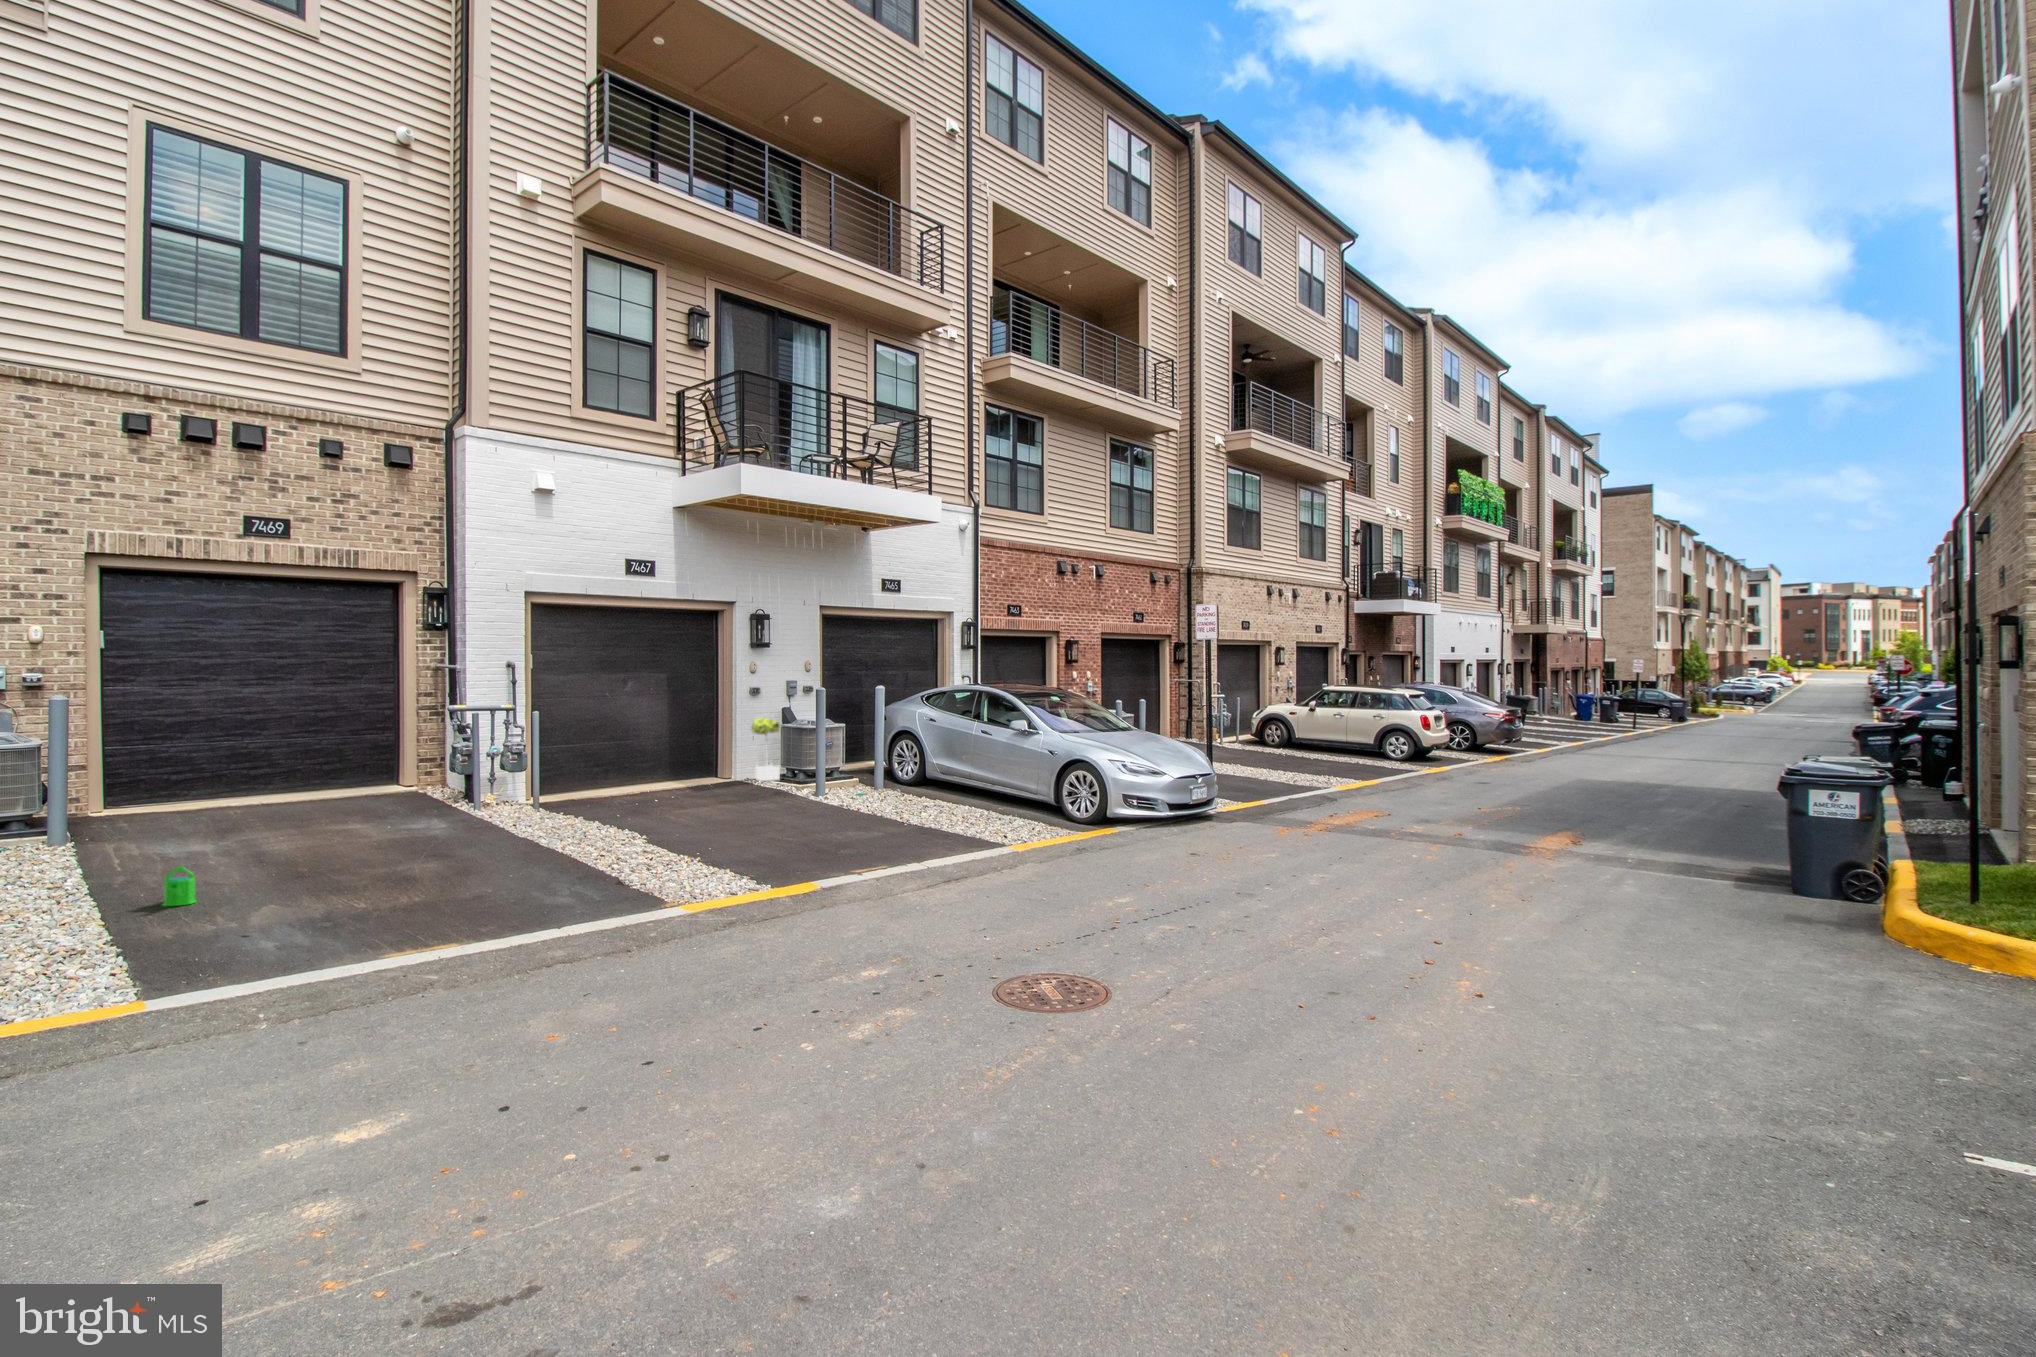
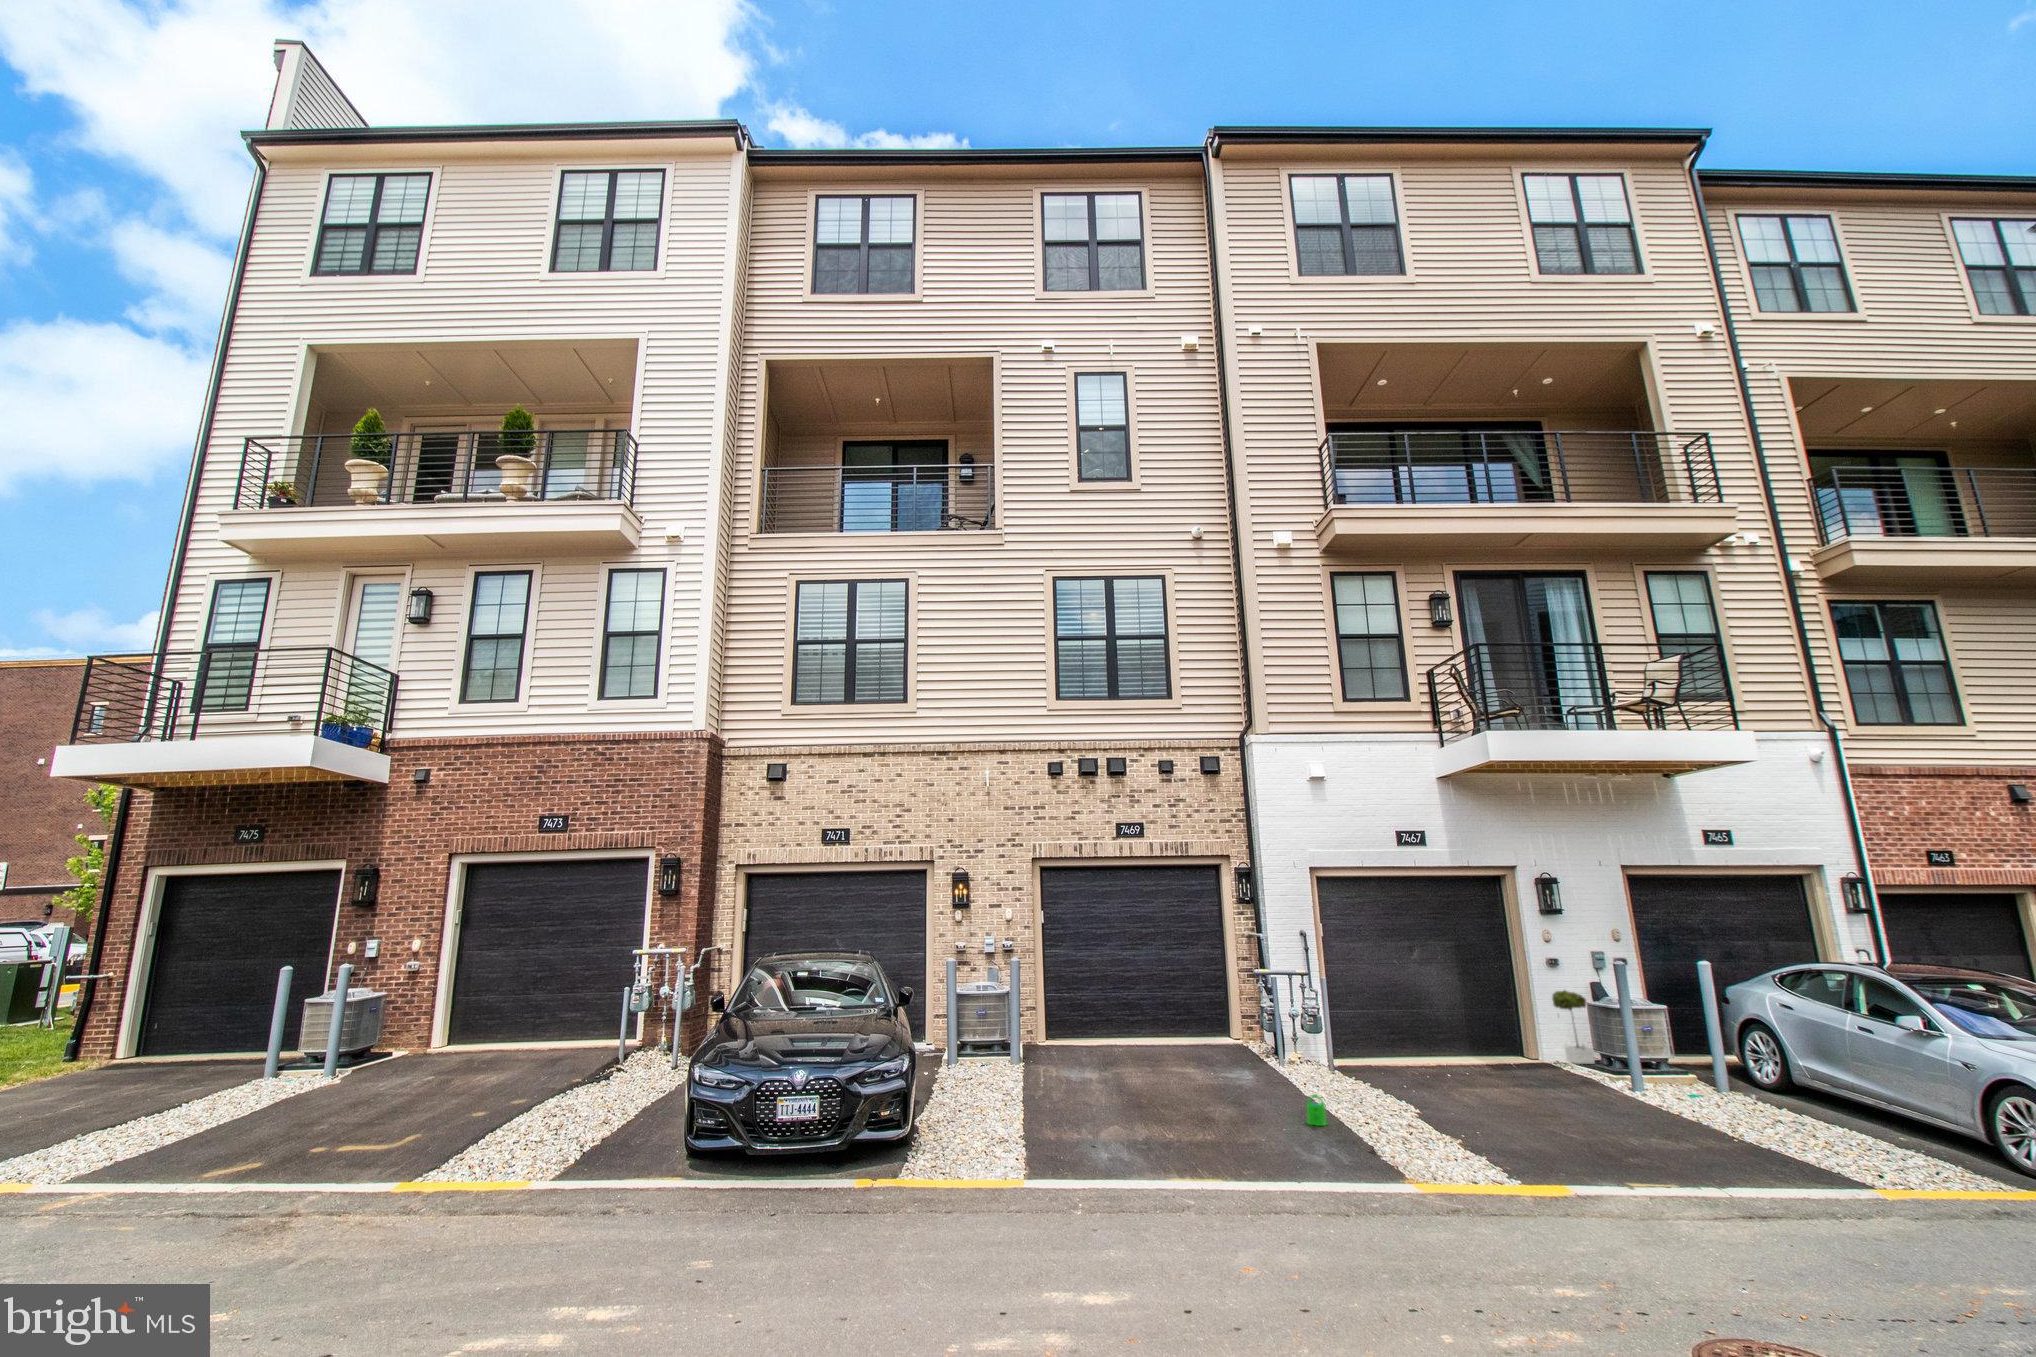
watering can: present [163,866,196,906] -> present [1306,1095,1327,1126]

